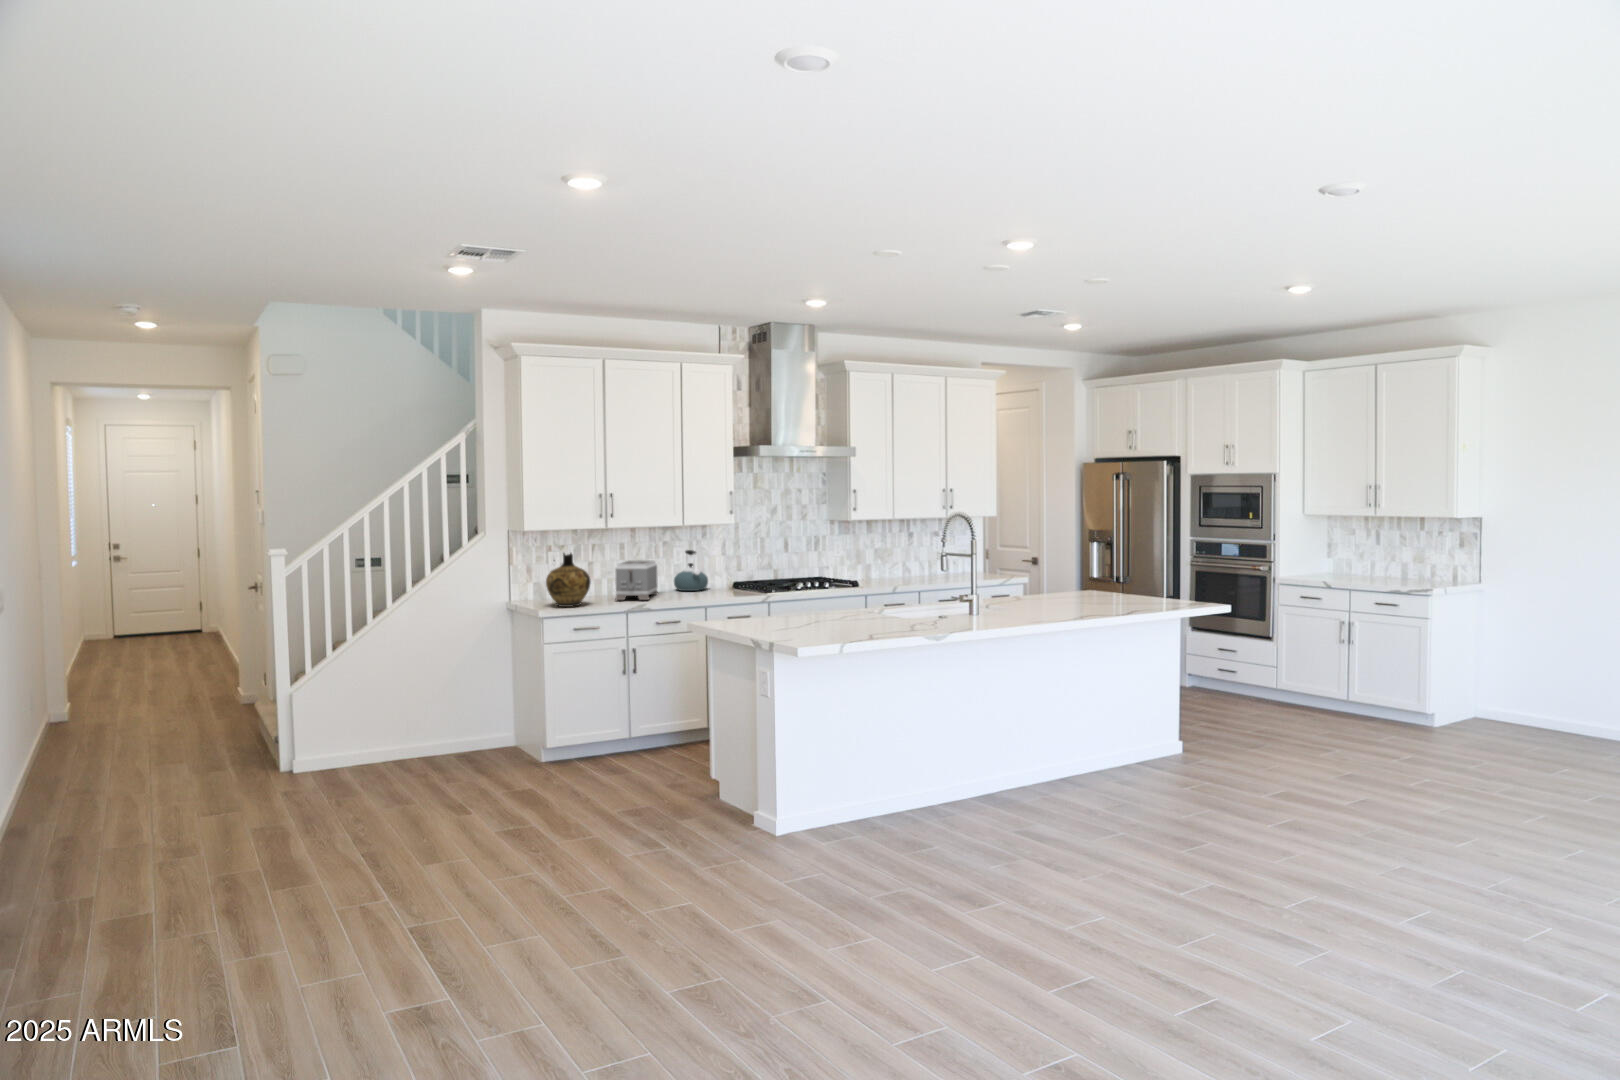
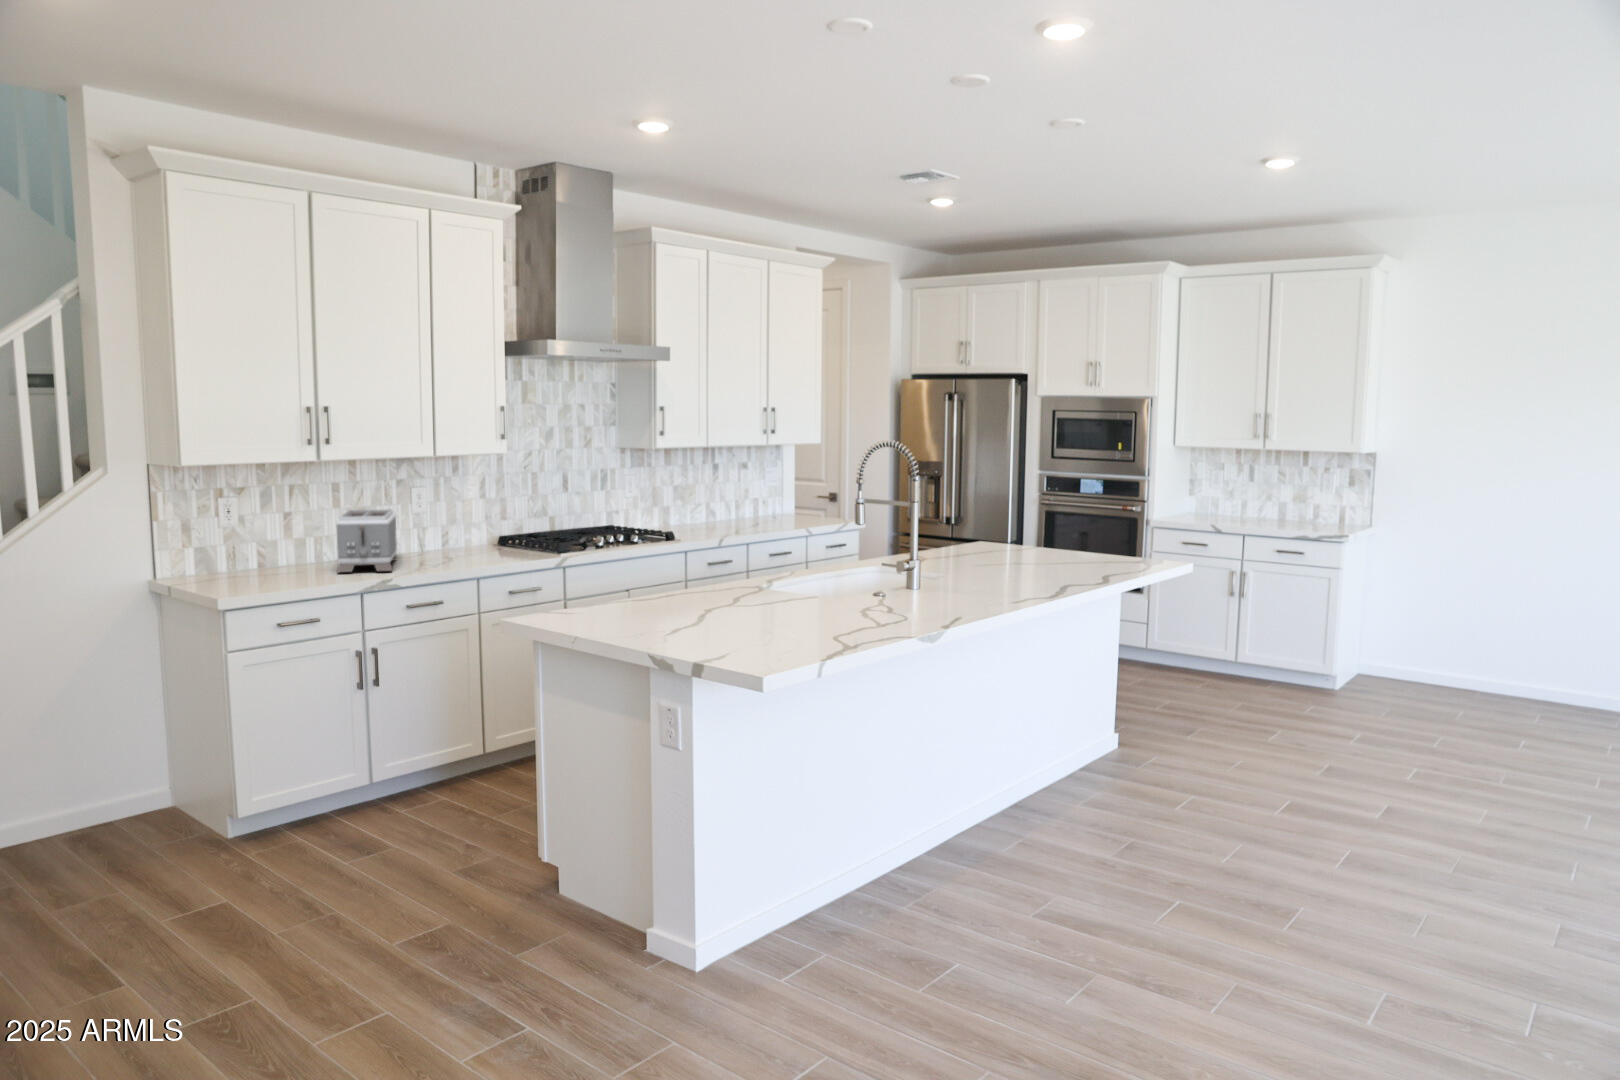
kettle: present [674,550,708,591] -> none [418,493,470,553]
ceramic jug: present [546,553,591,607] -> none [224,501,300,587]

